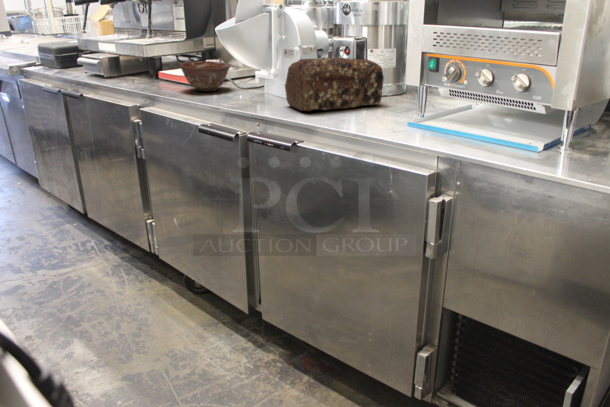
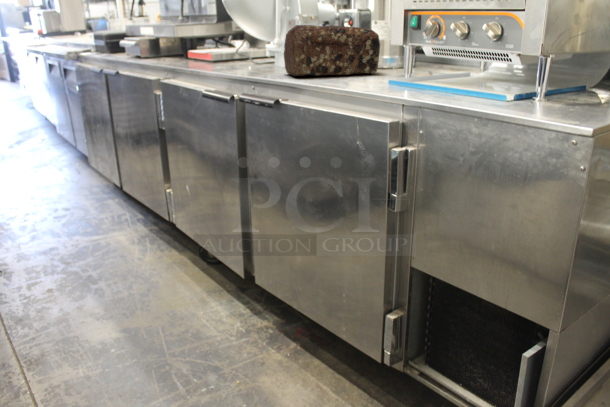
ceramic bowl: present [180,61,230,91] -> none [197,39,245,66]

